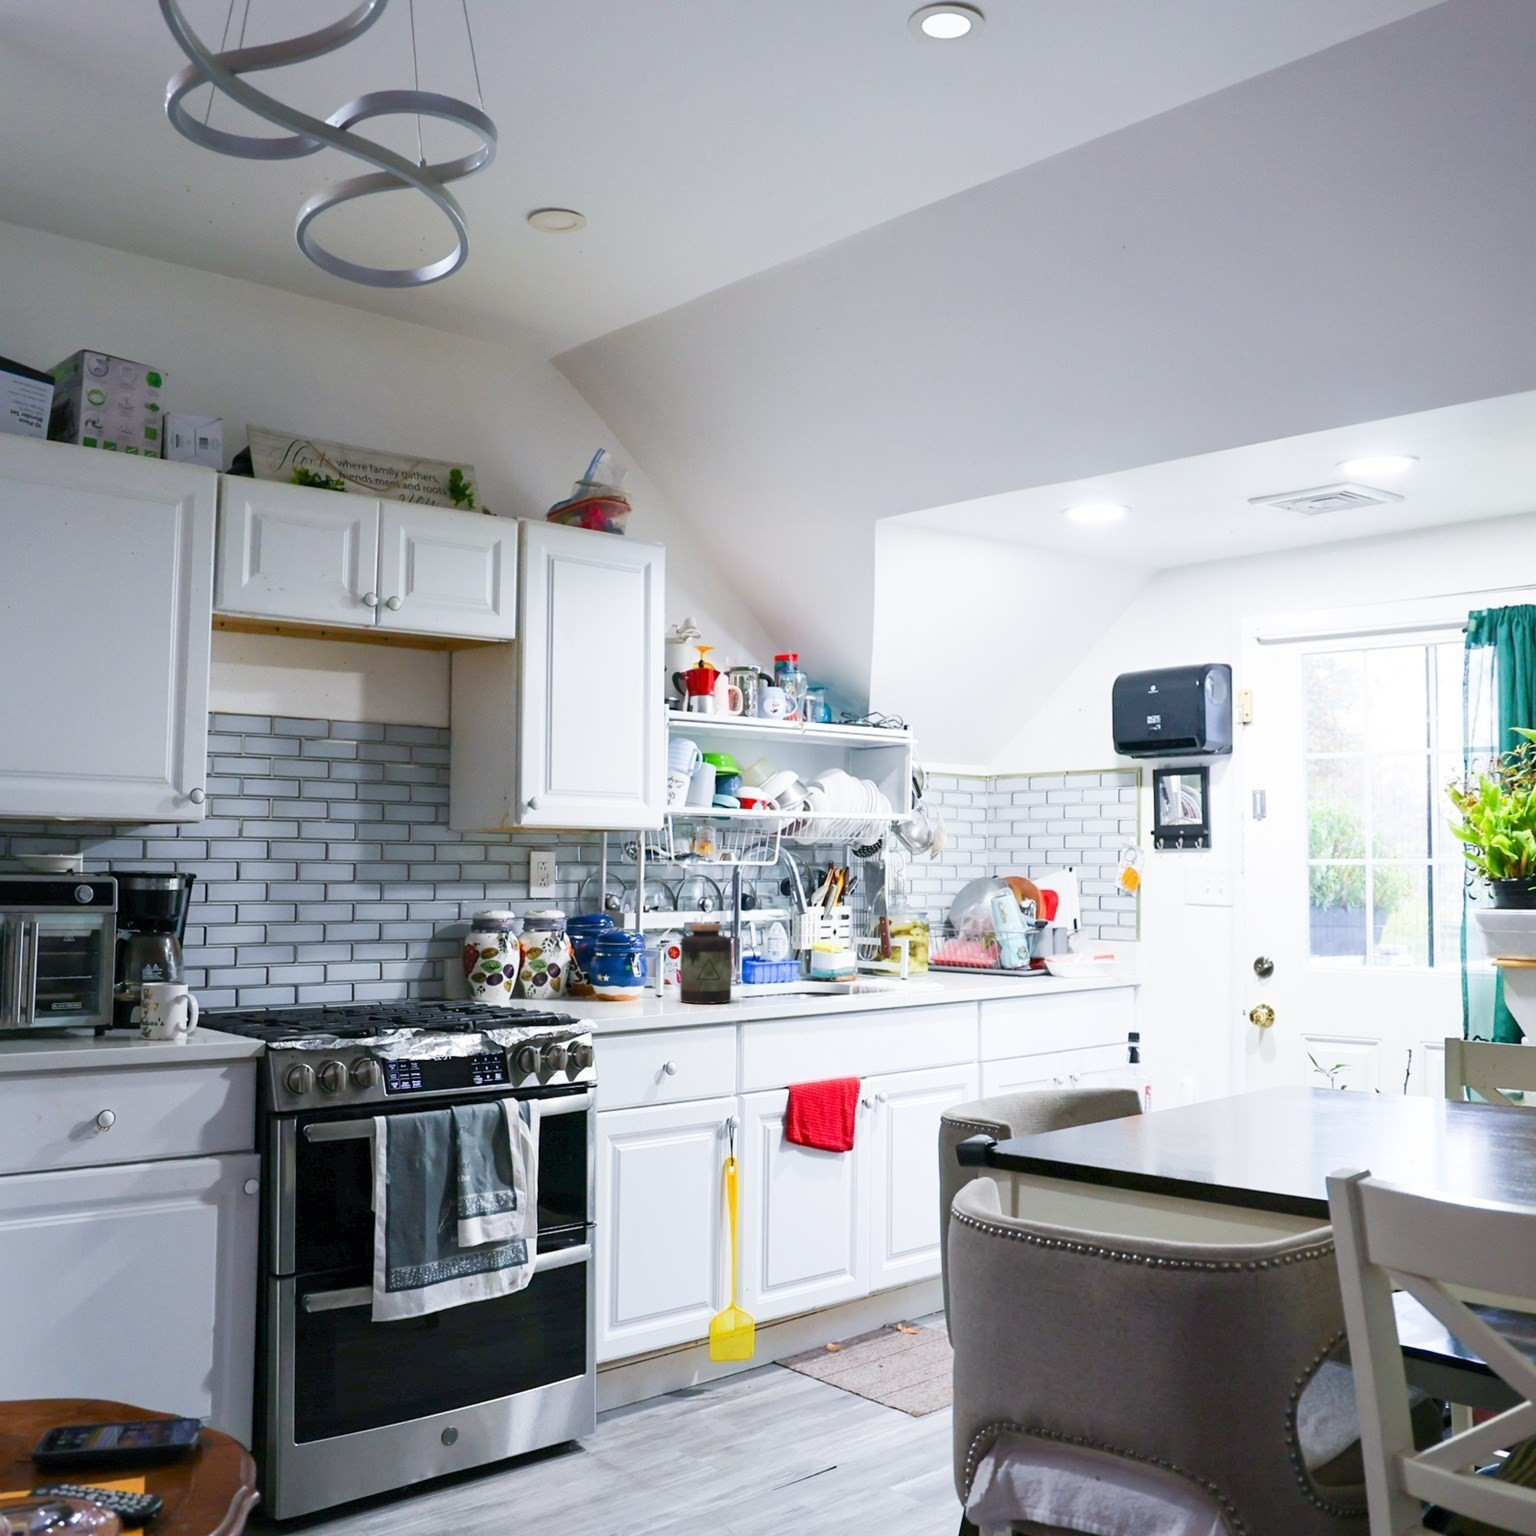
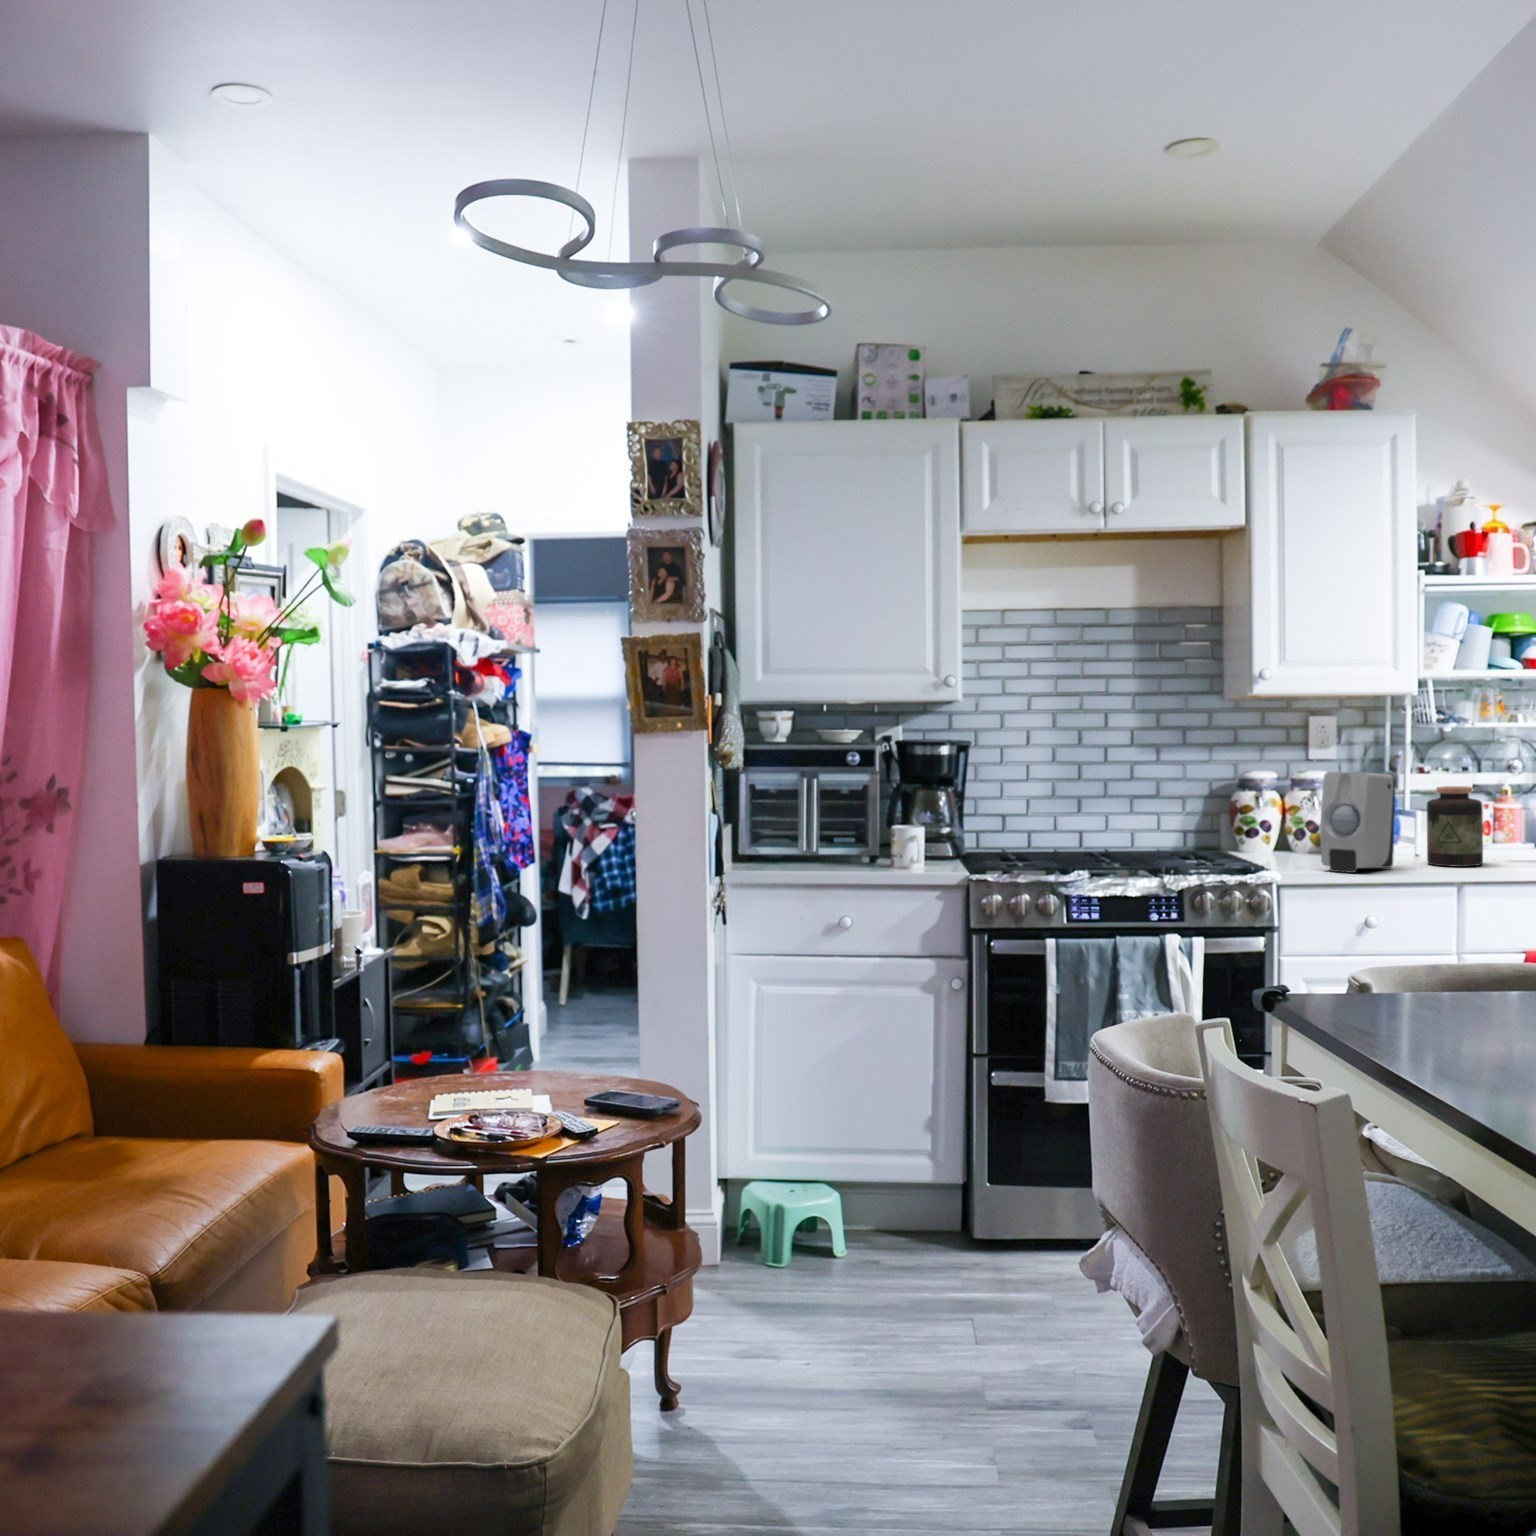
soap dispenser: none [618,909,672,1015] -> present [1320,772,1396,873]

